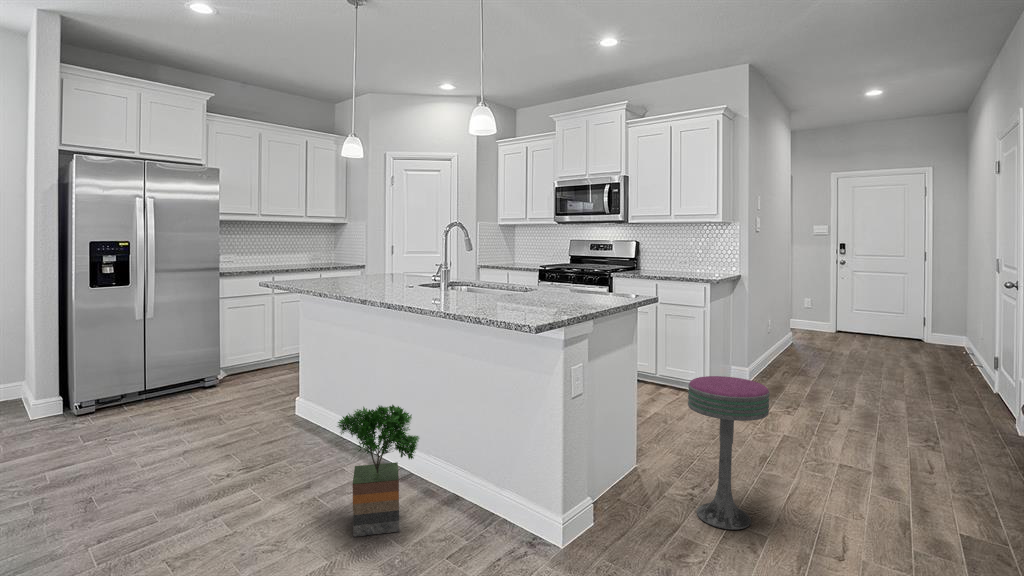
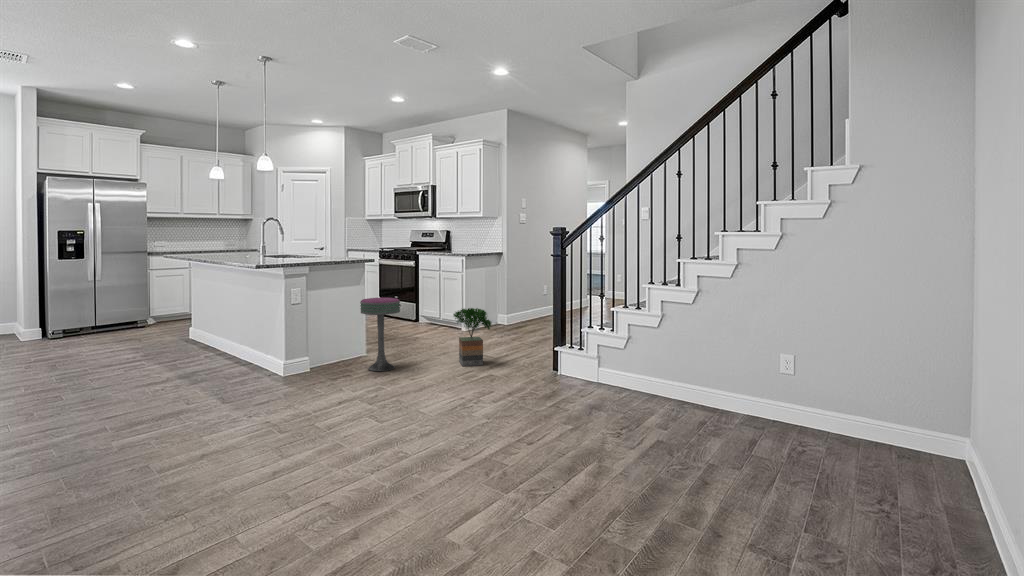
potted tree: present [337,405,419,537] -> present [453,308,491,366]

